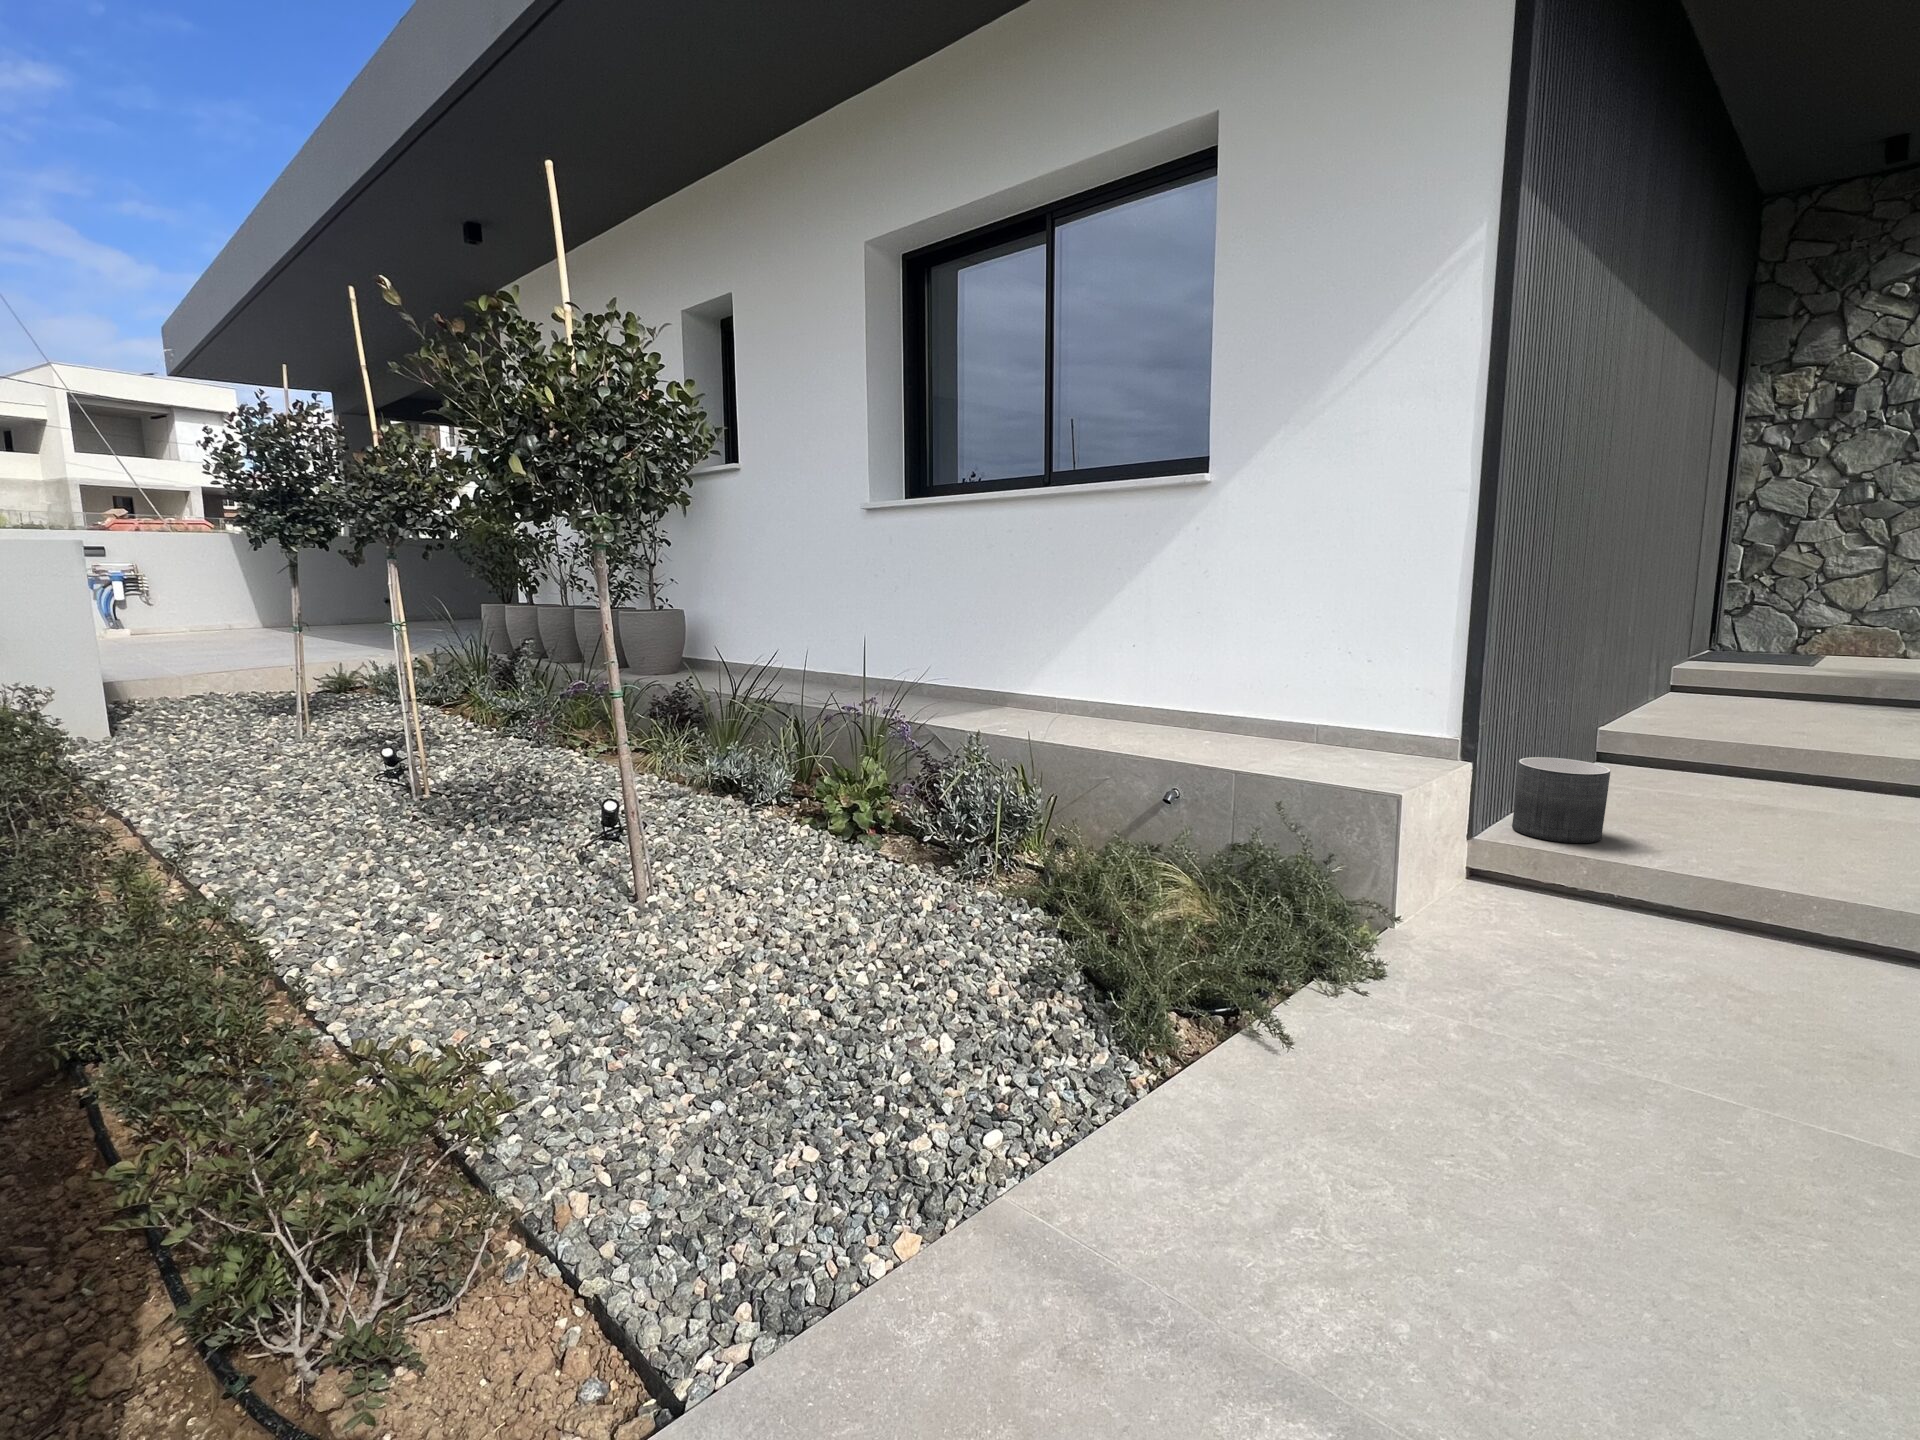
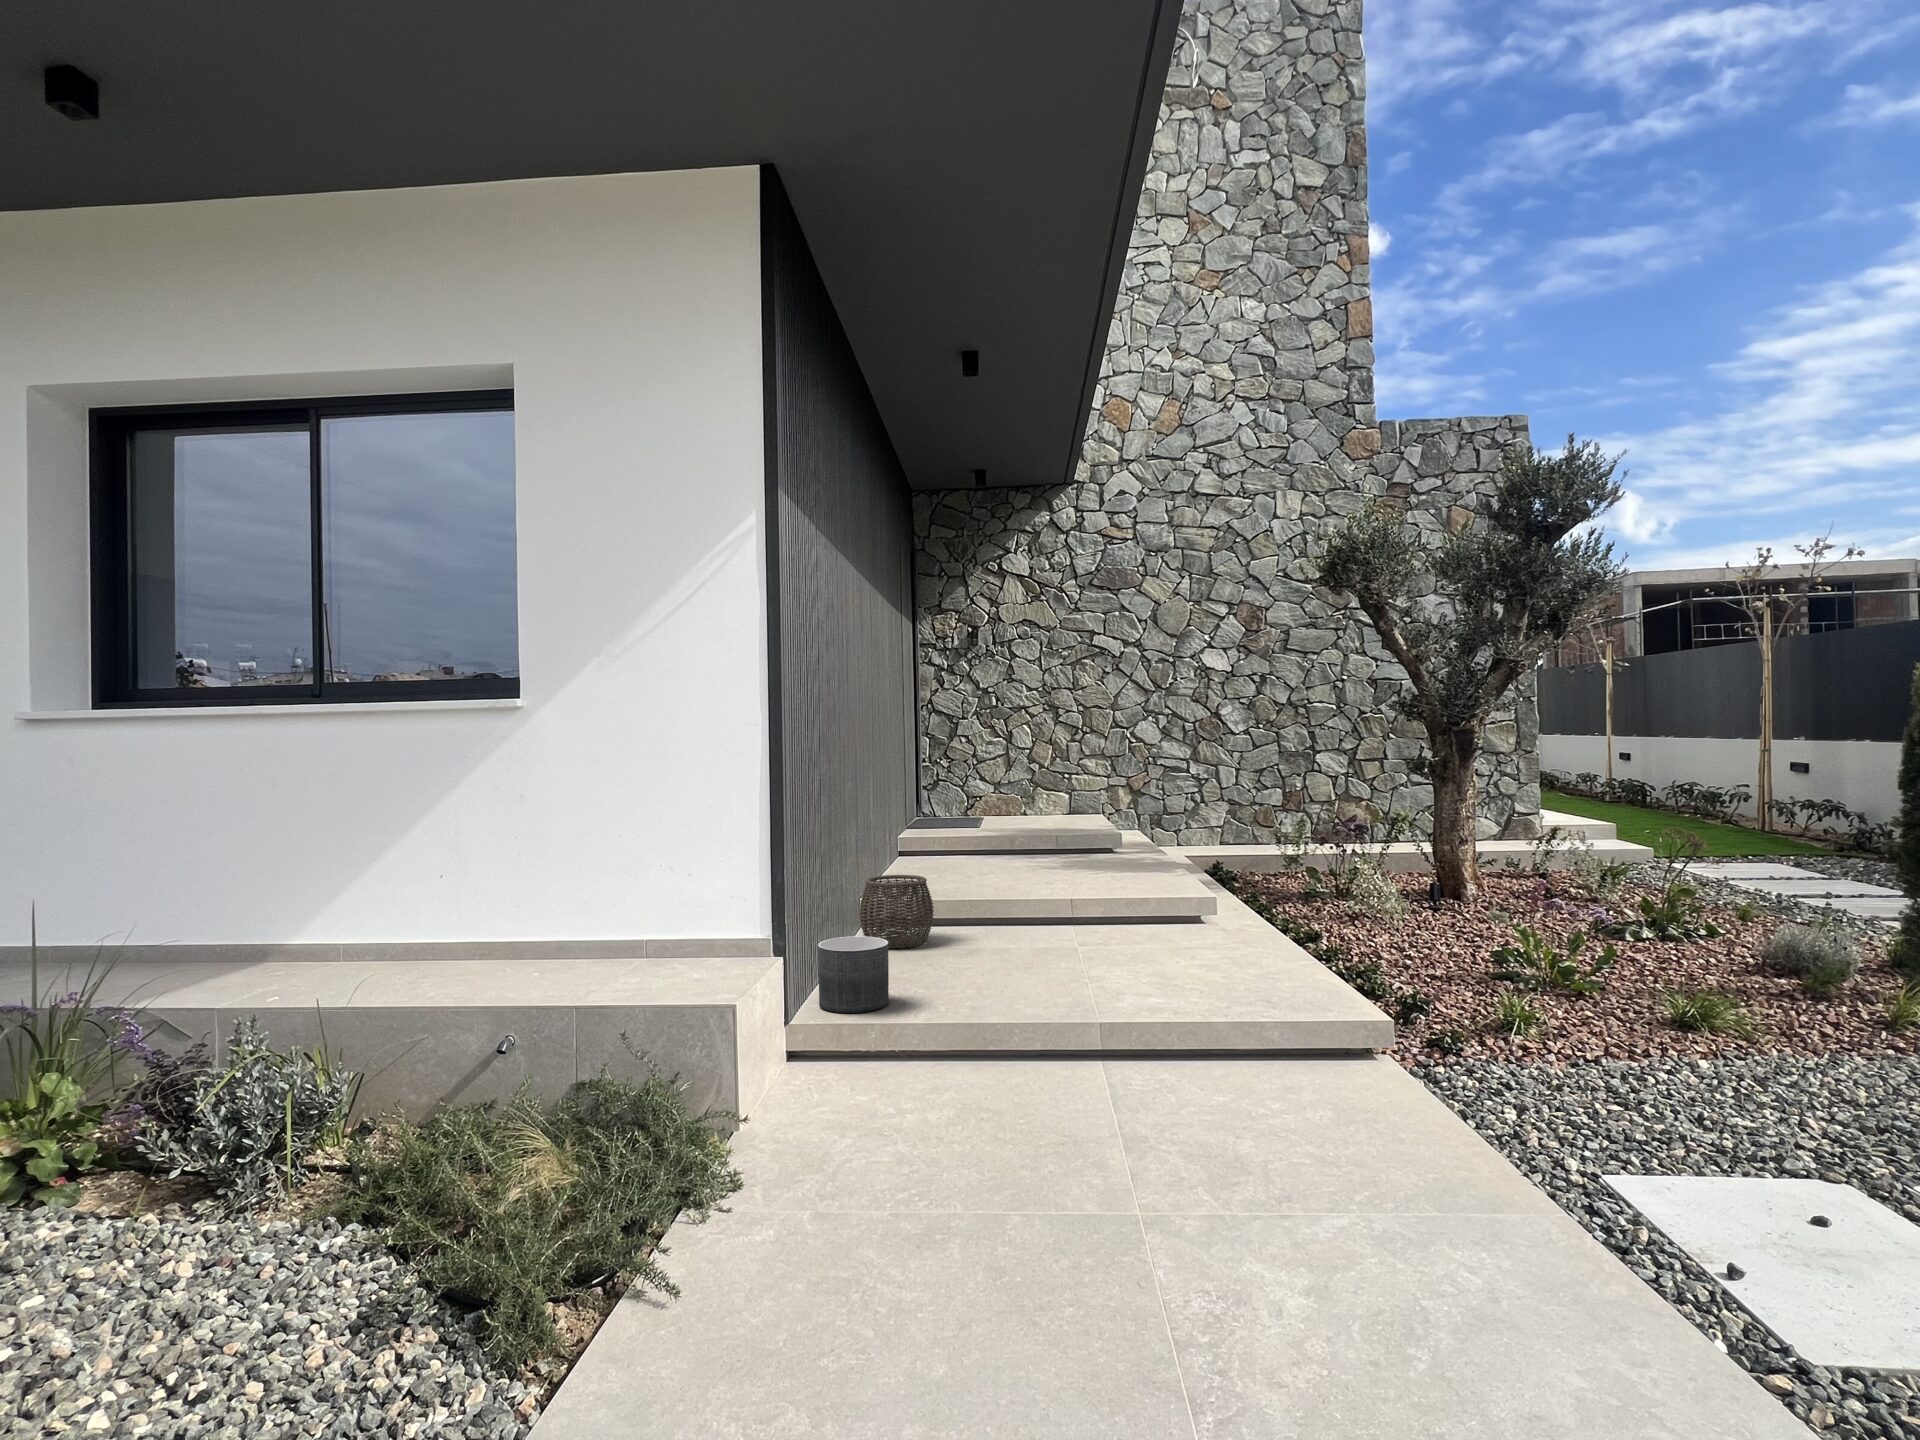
woven basket: none [1589,703,1695,791] -> present [859,875,934,949]

